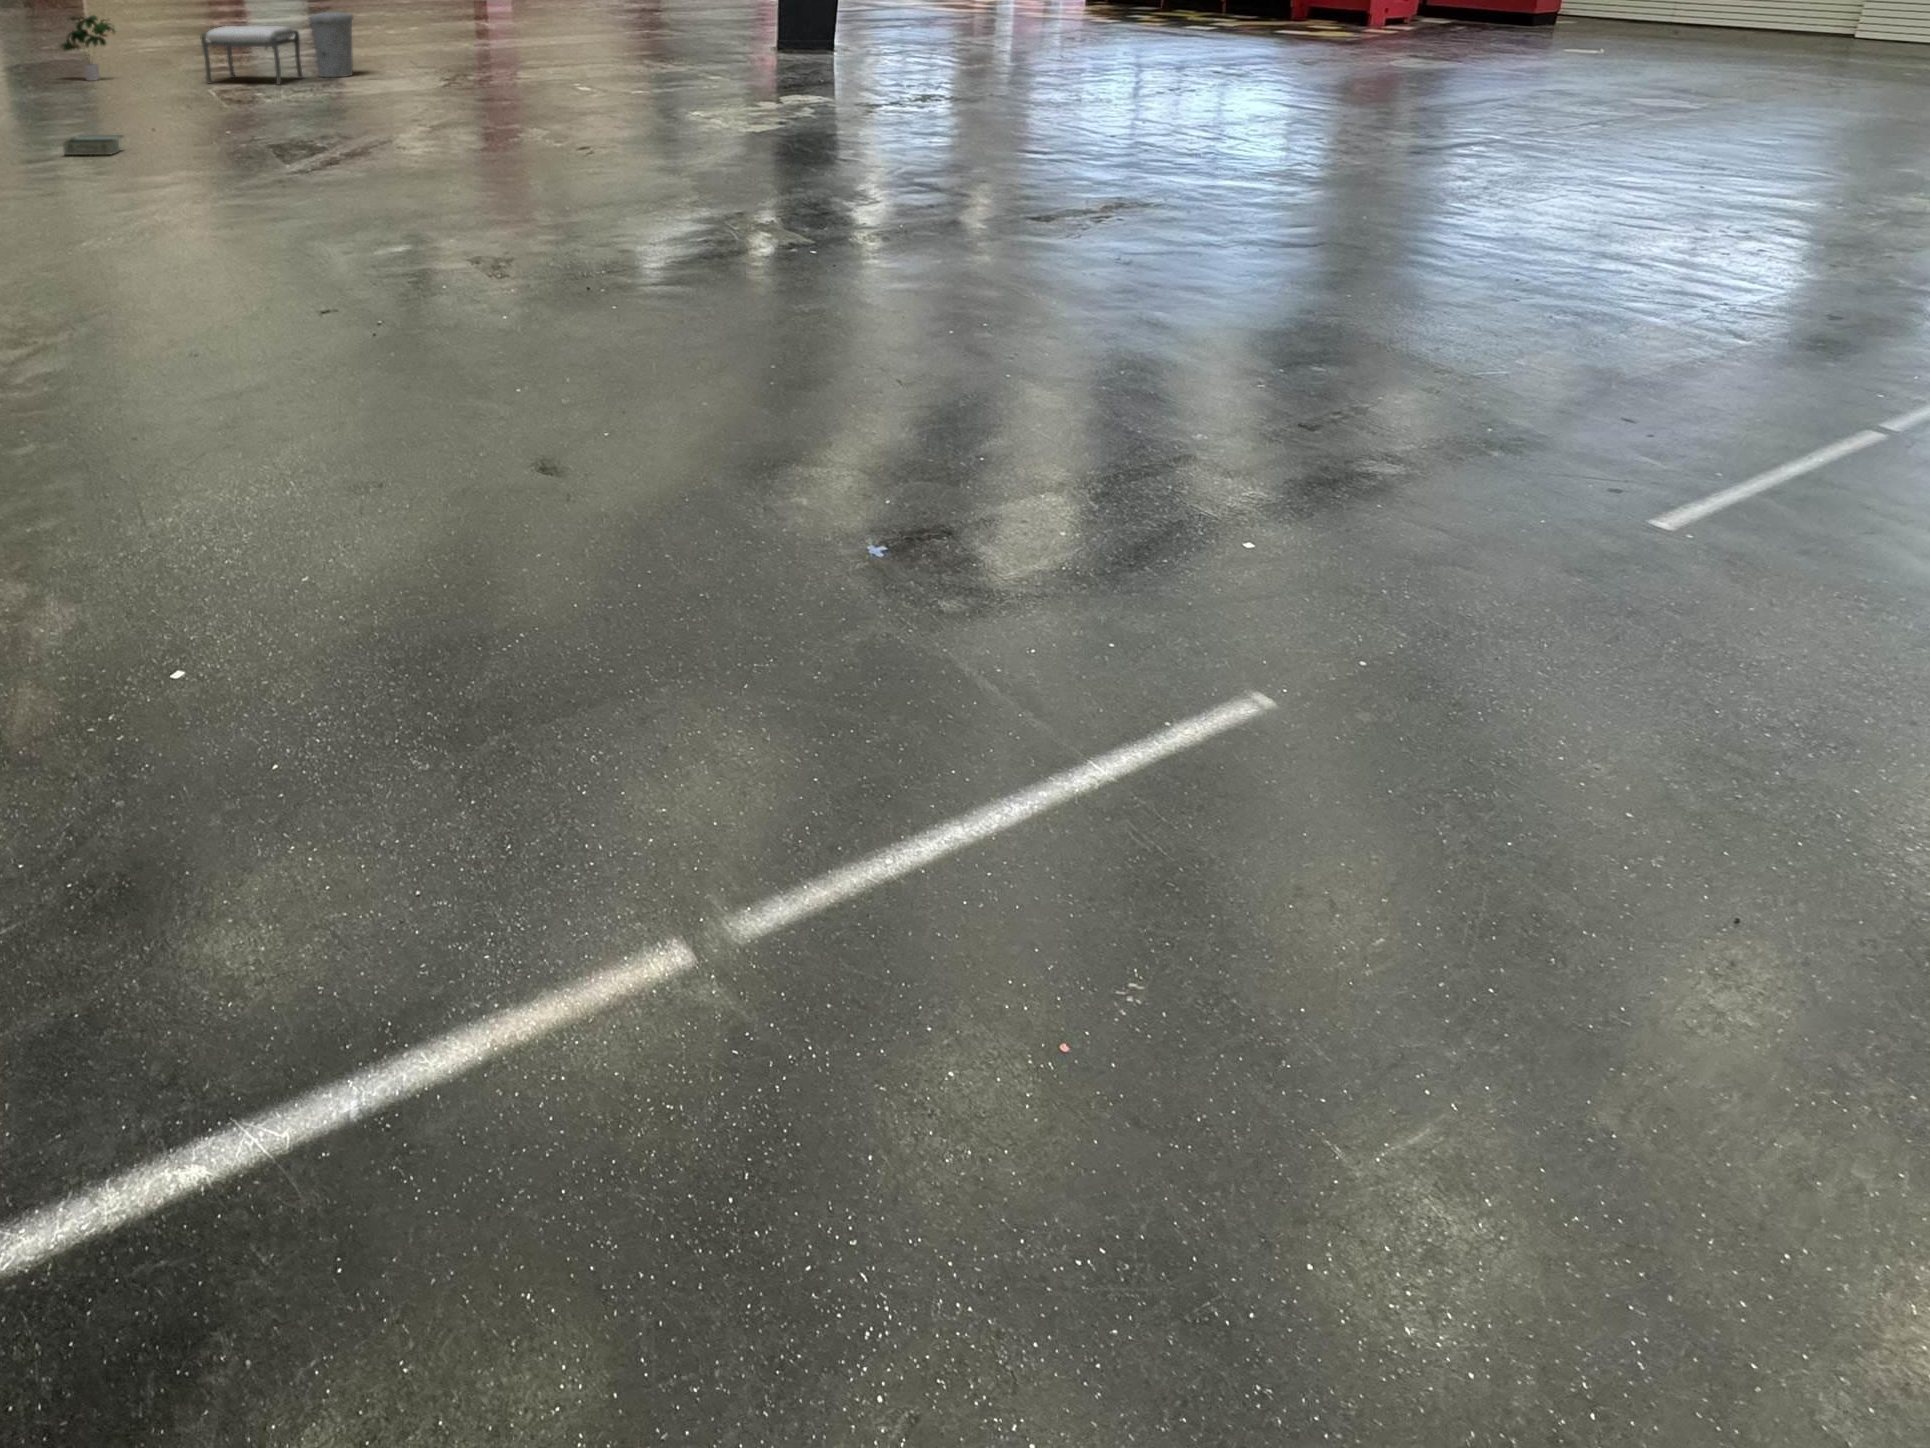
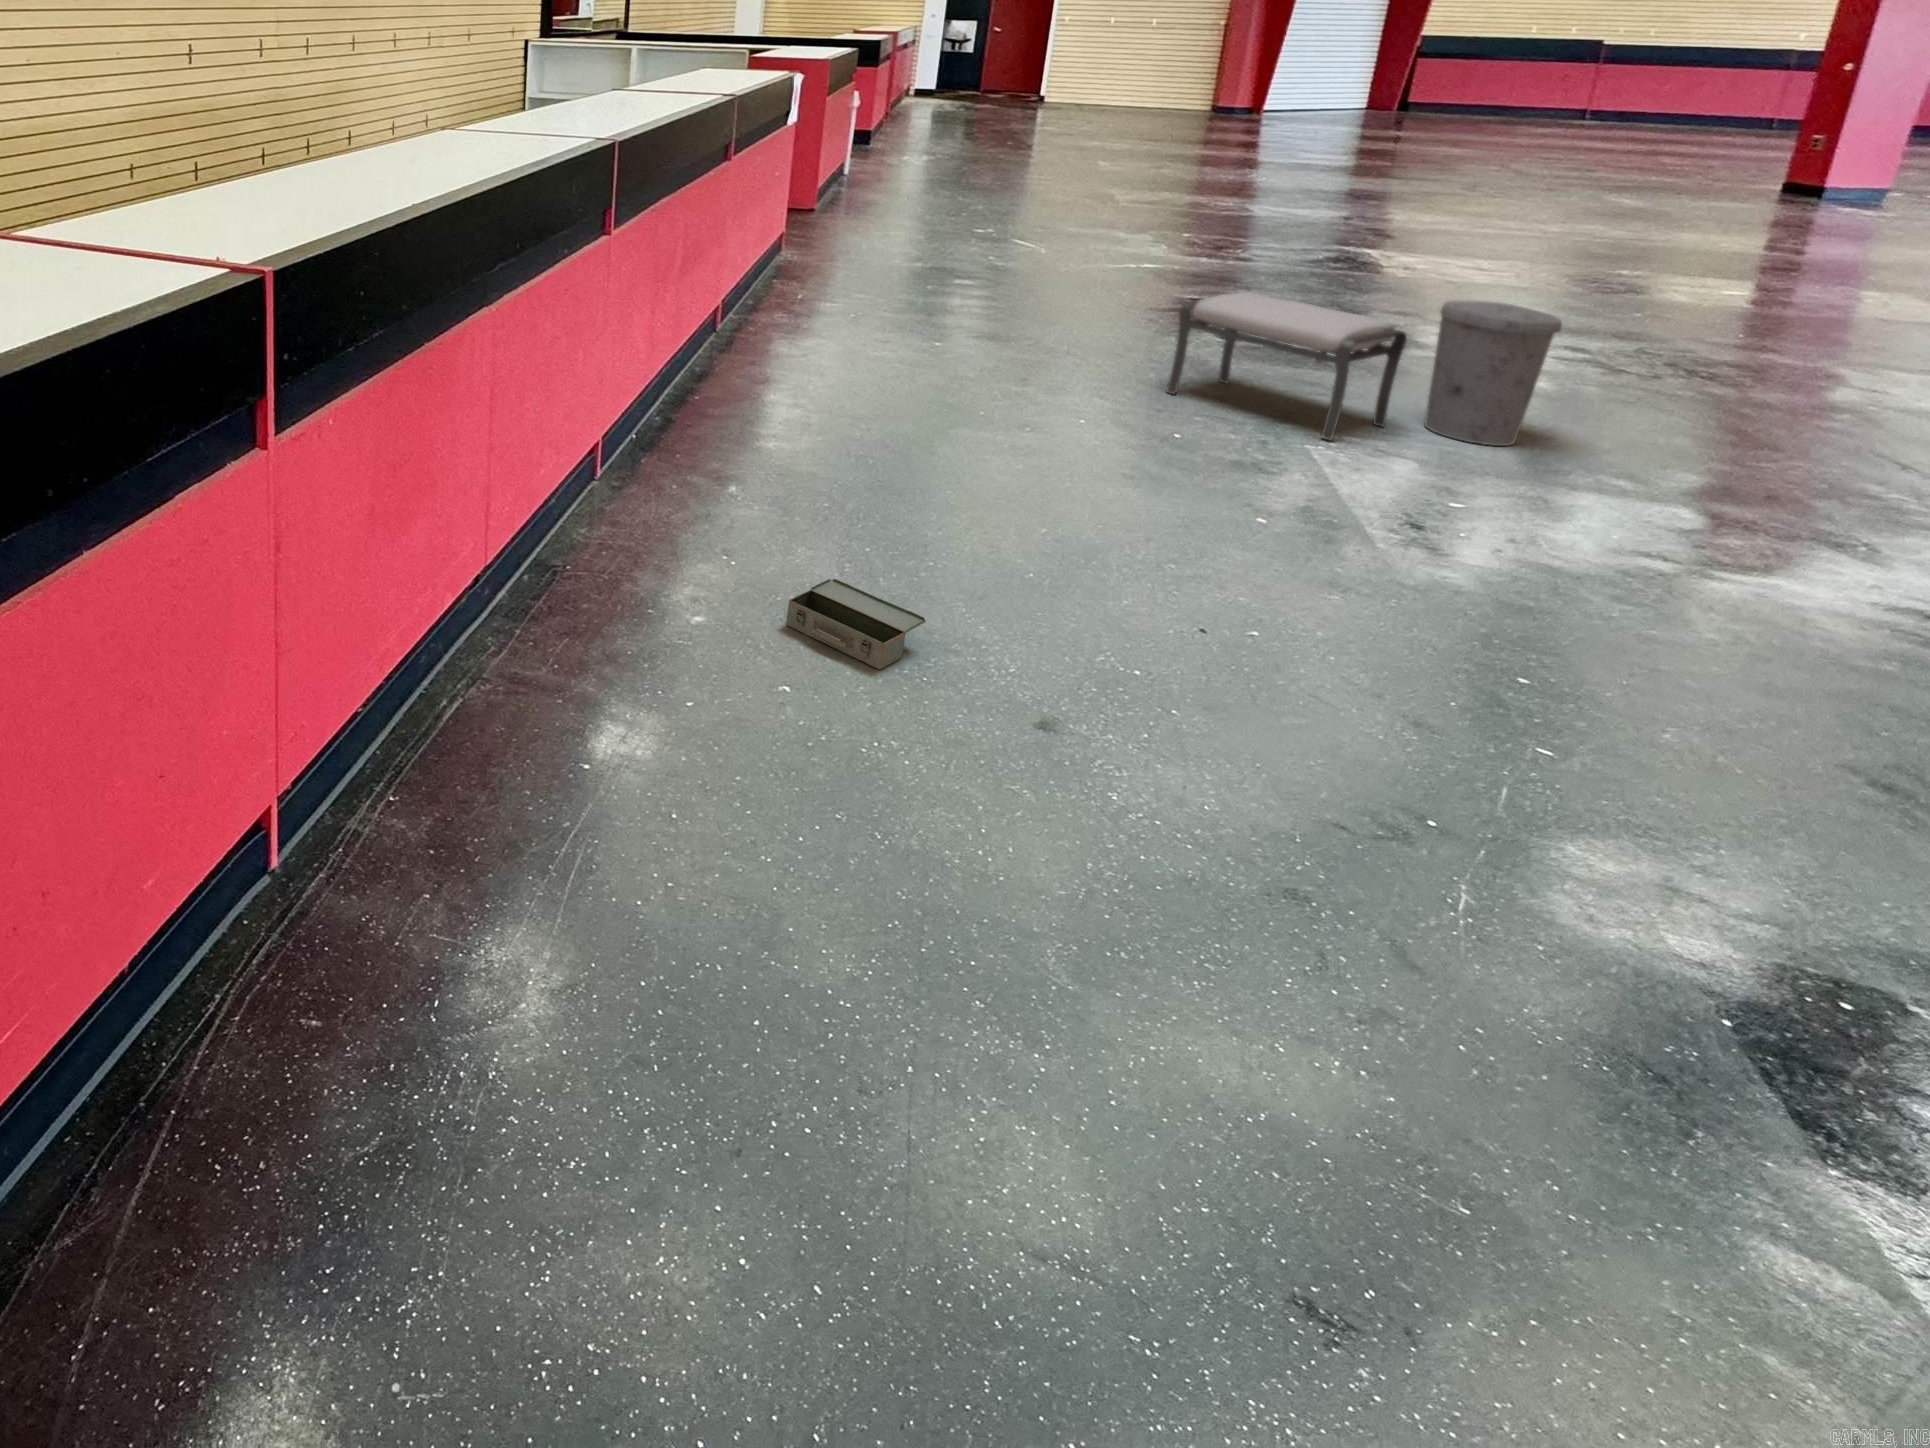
potted plant: present [61,15,115,81] -> none [933,223,1028,331]

